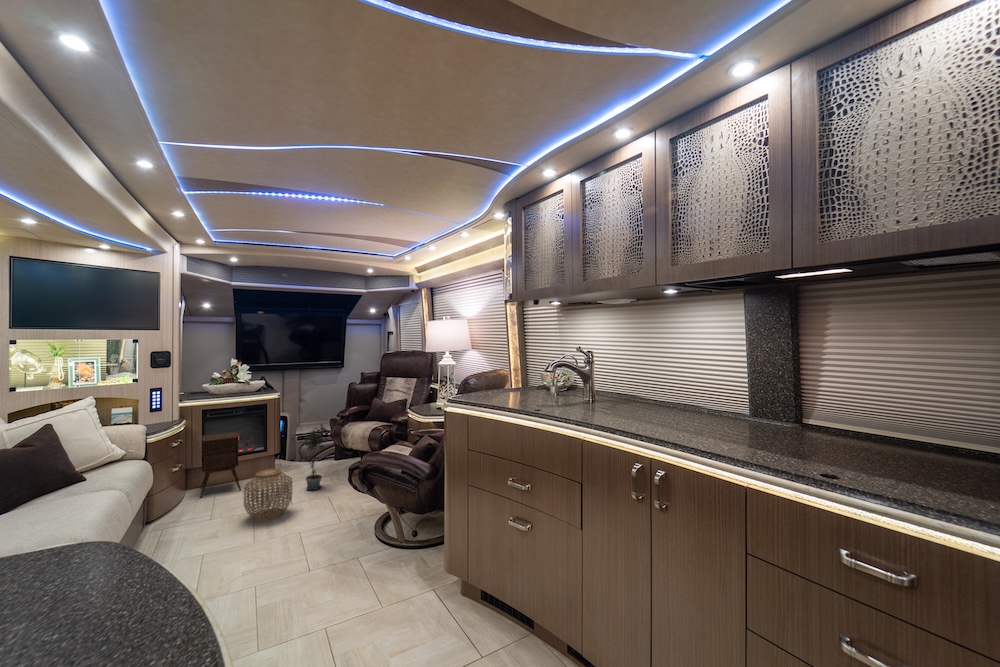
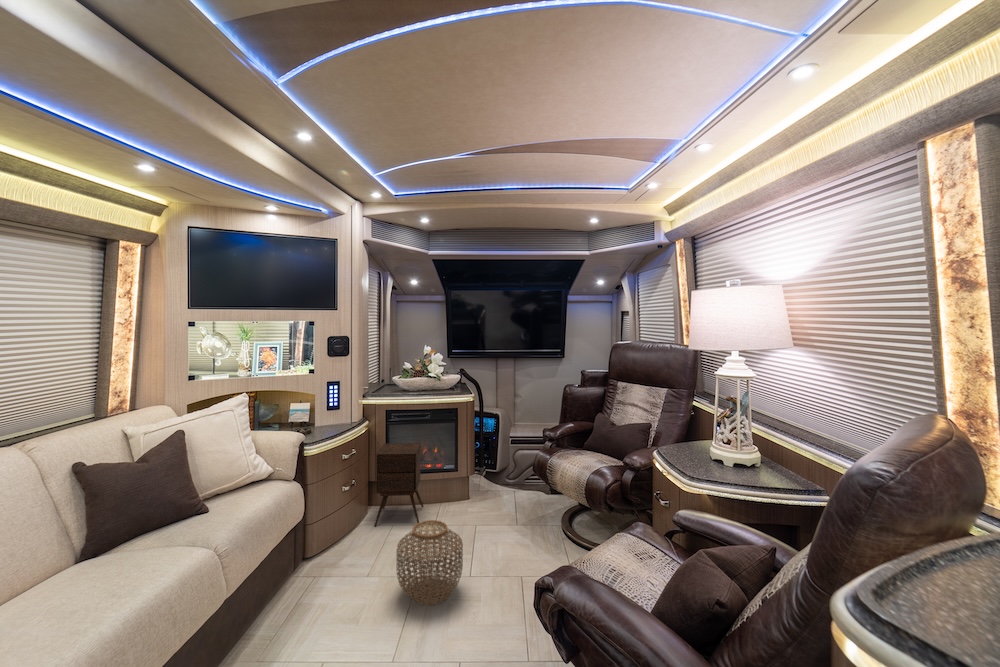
potted plant: present [304,424,329,490] -> none [485,453,526,552]

